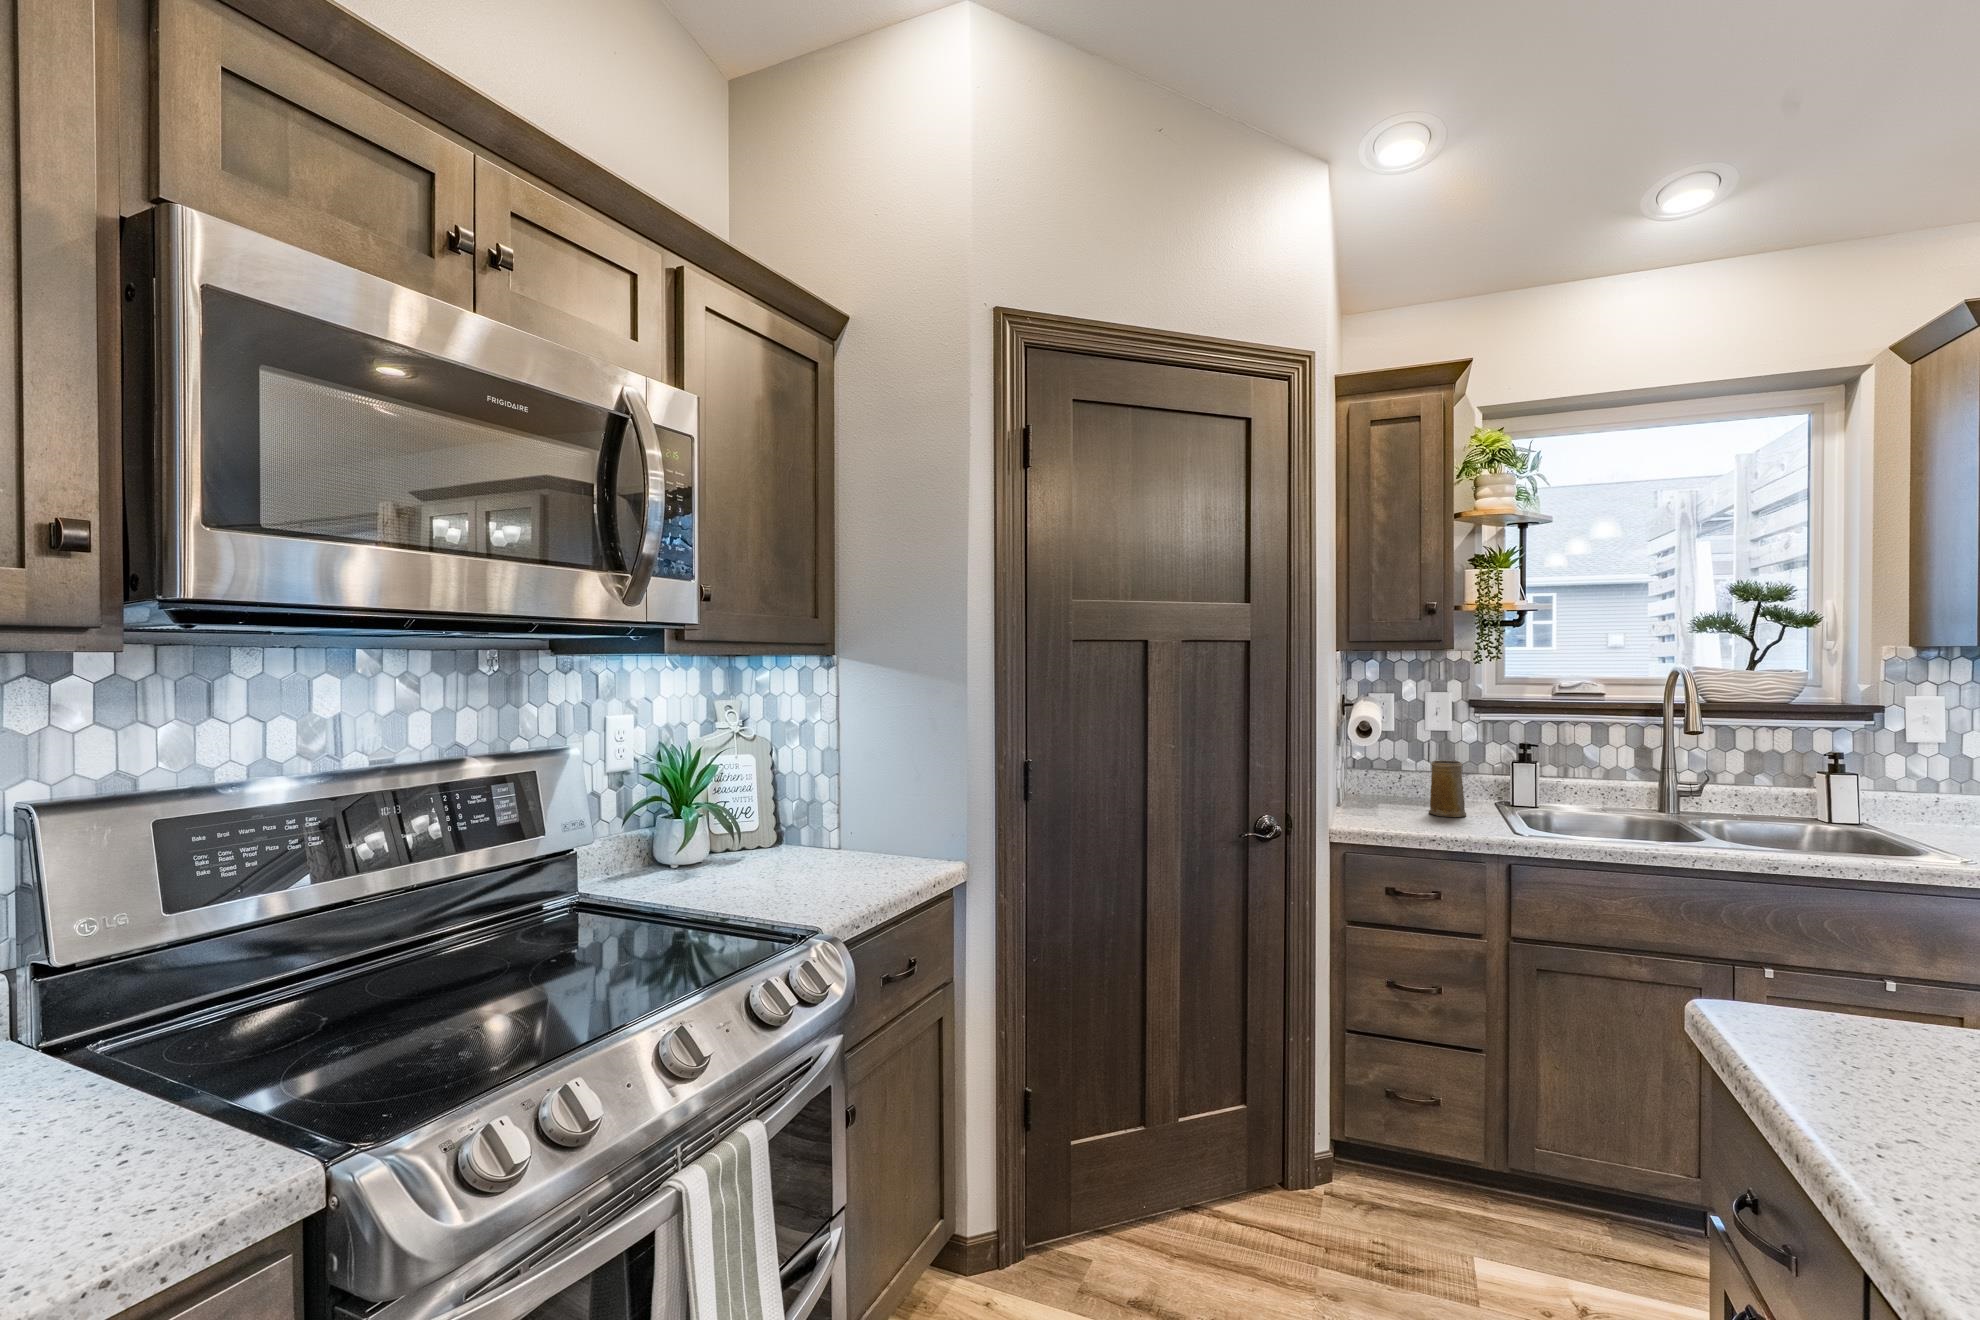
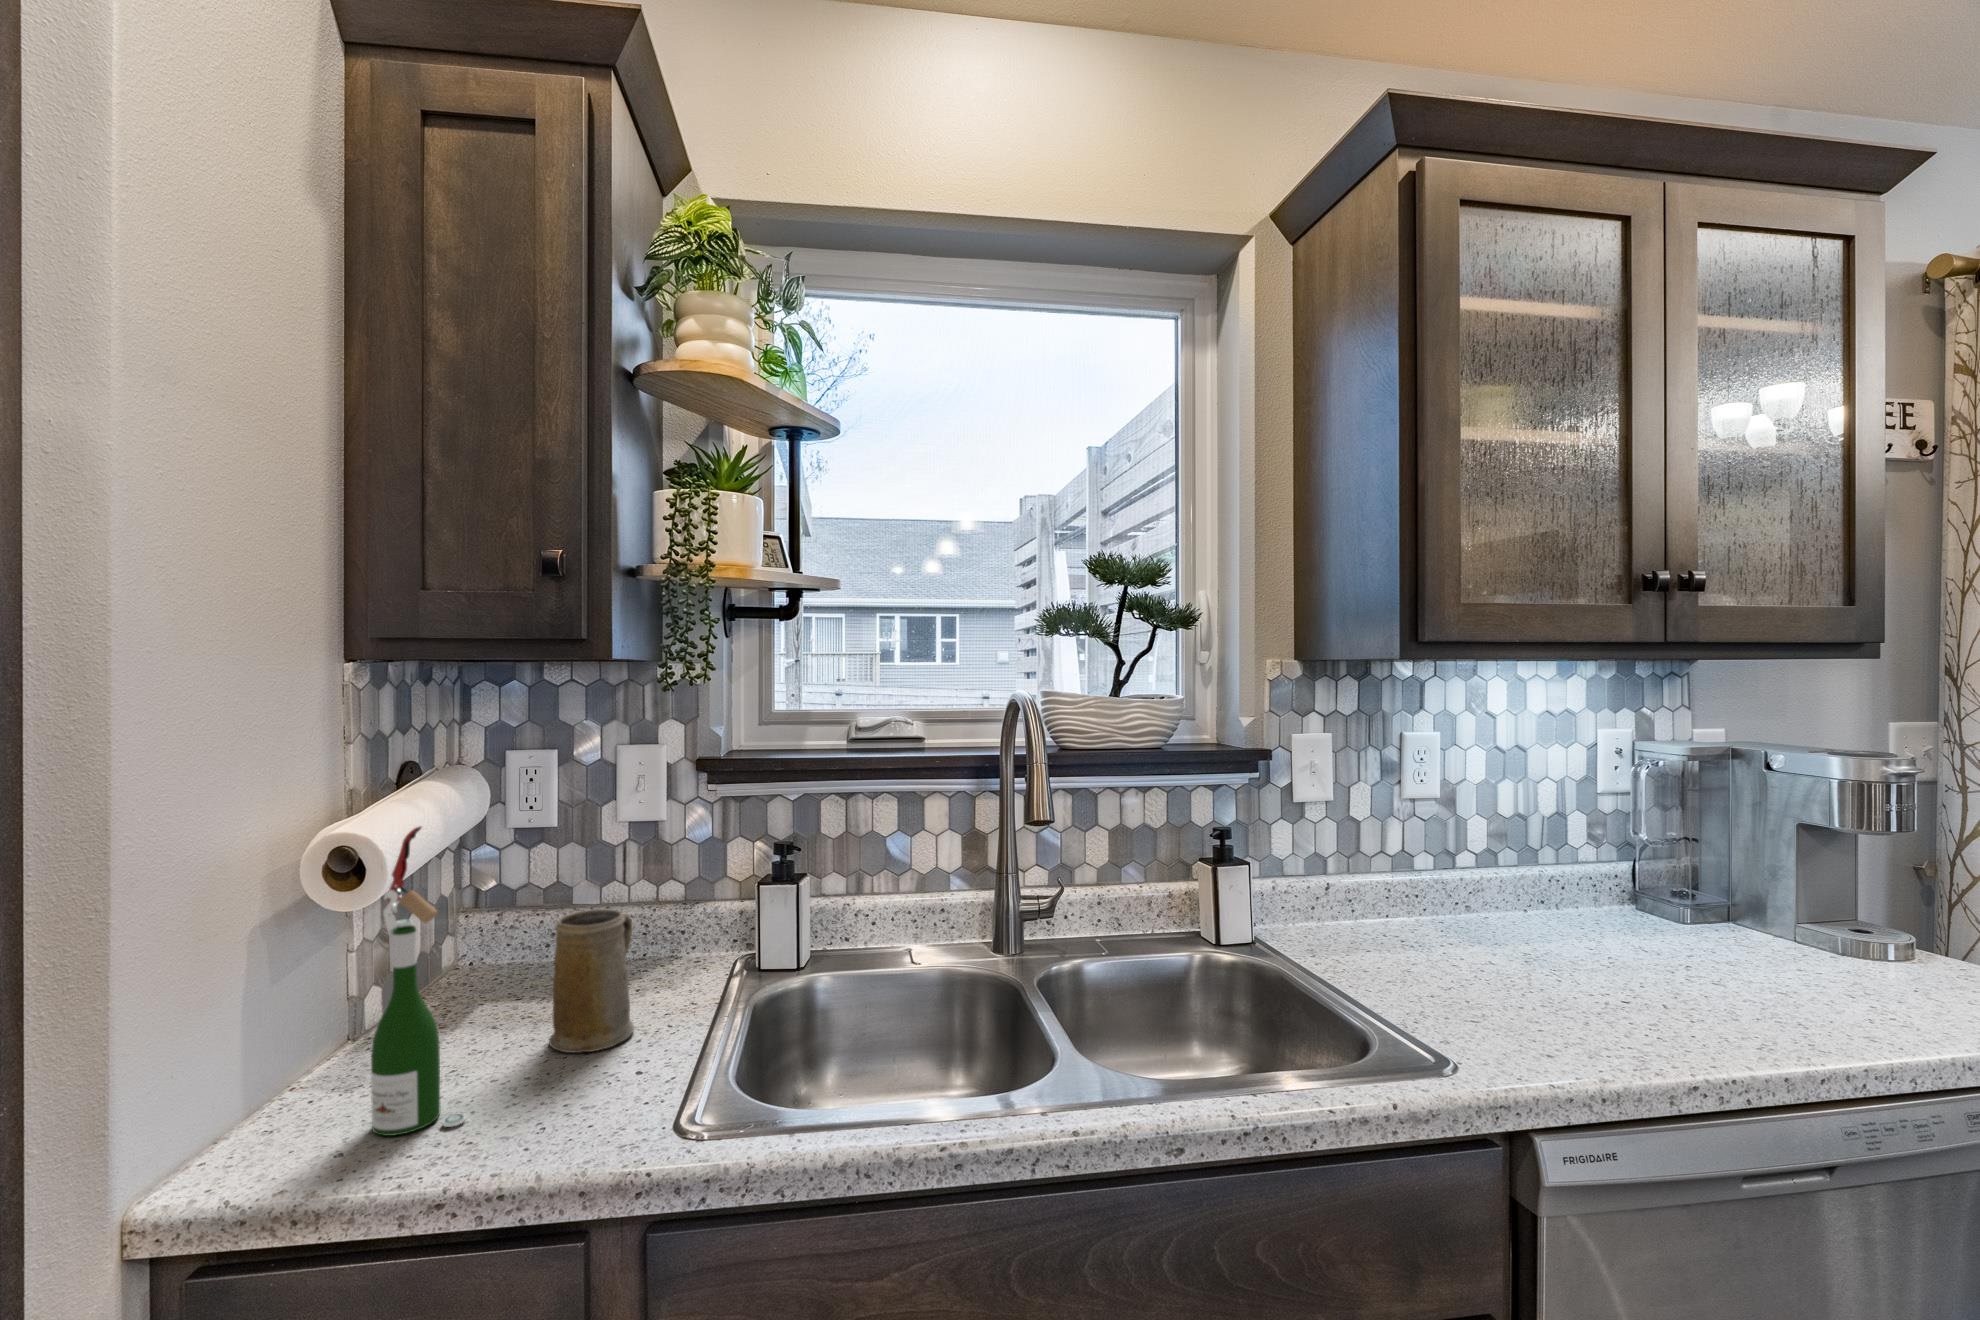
wine bottle: none [1386,713,1422,825] -> present [371,826,466,1136]

